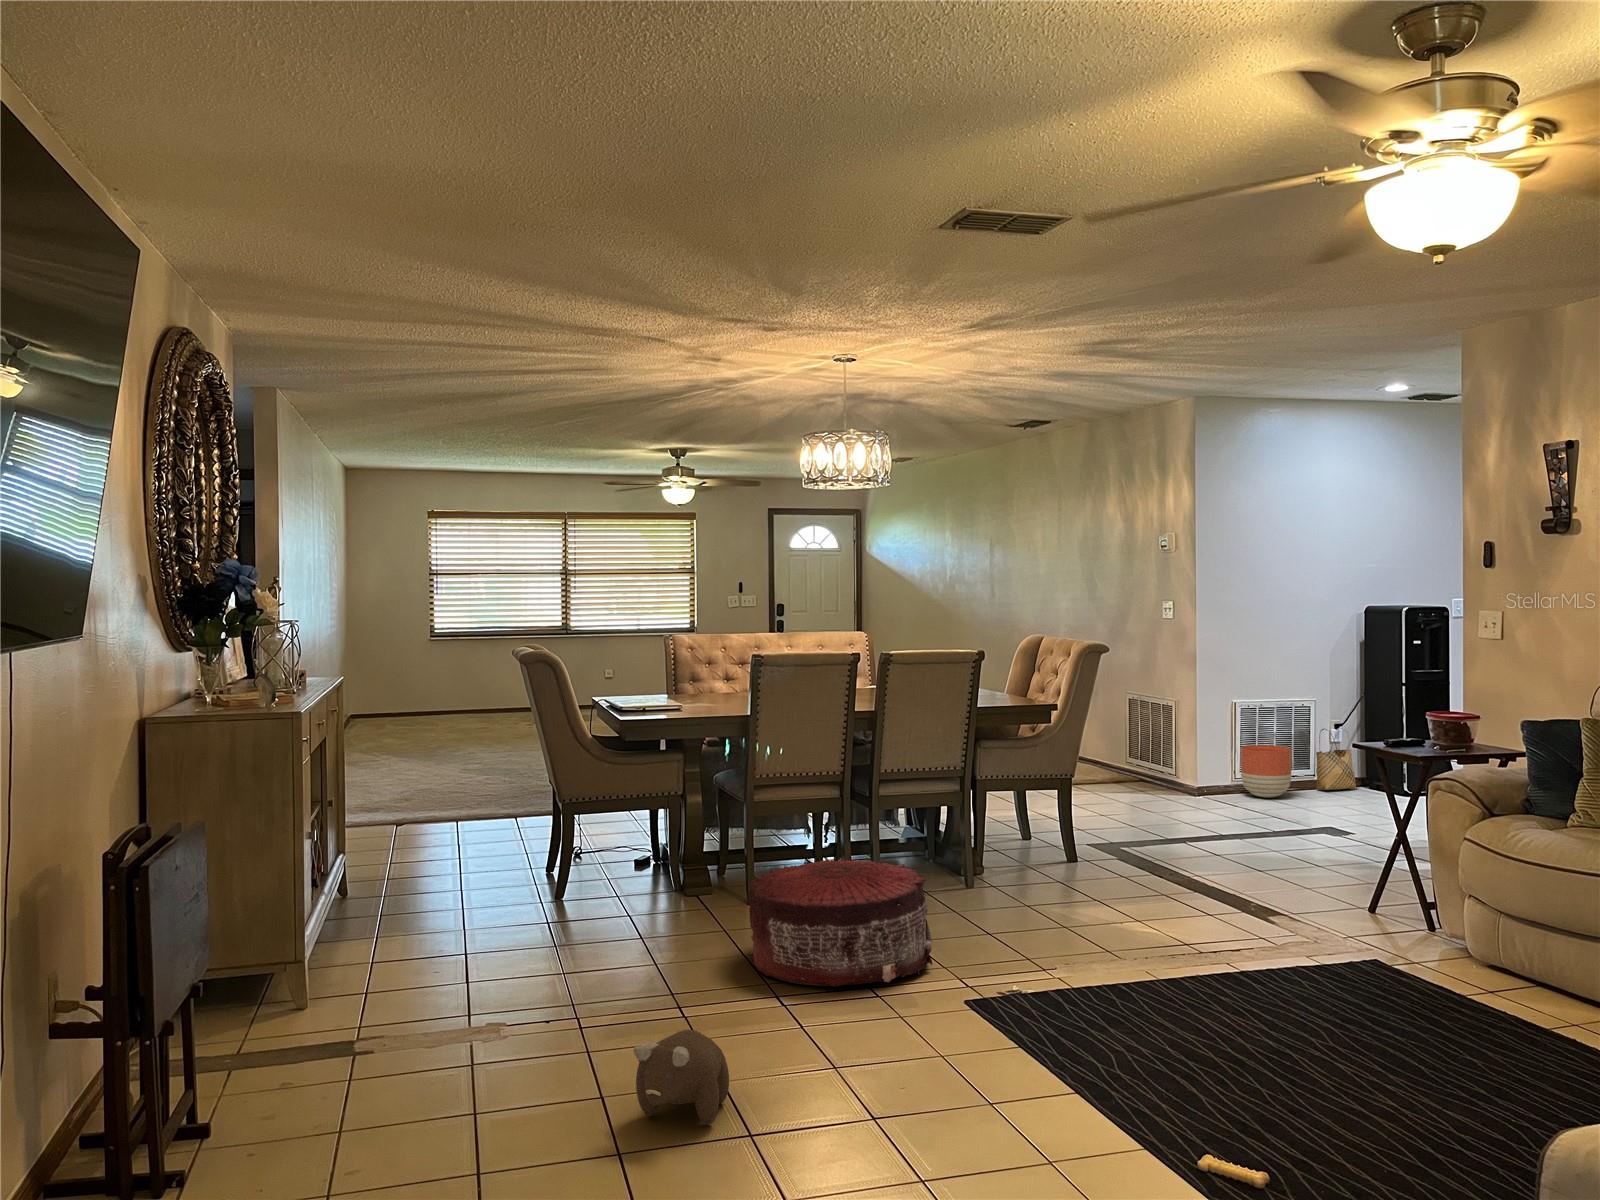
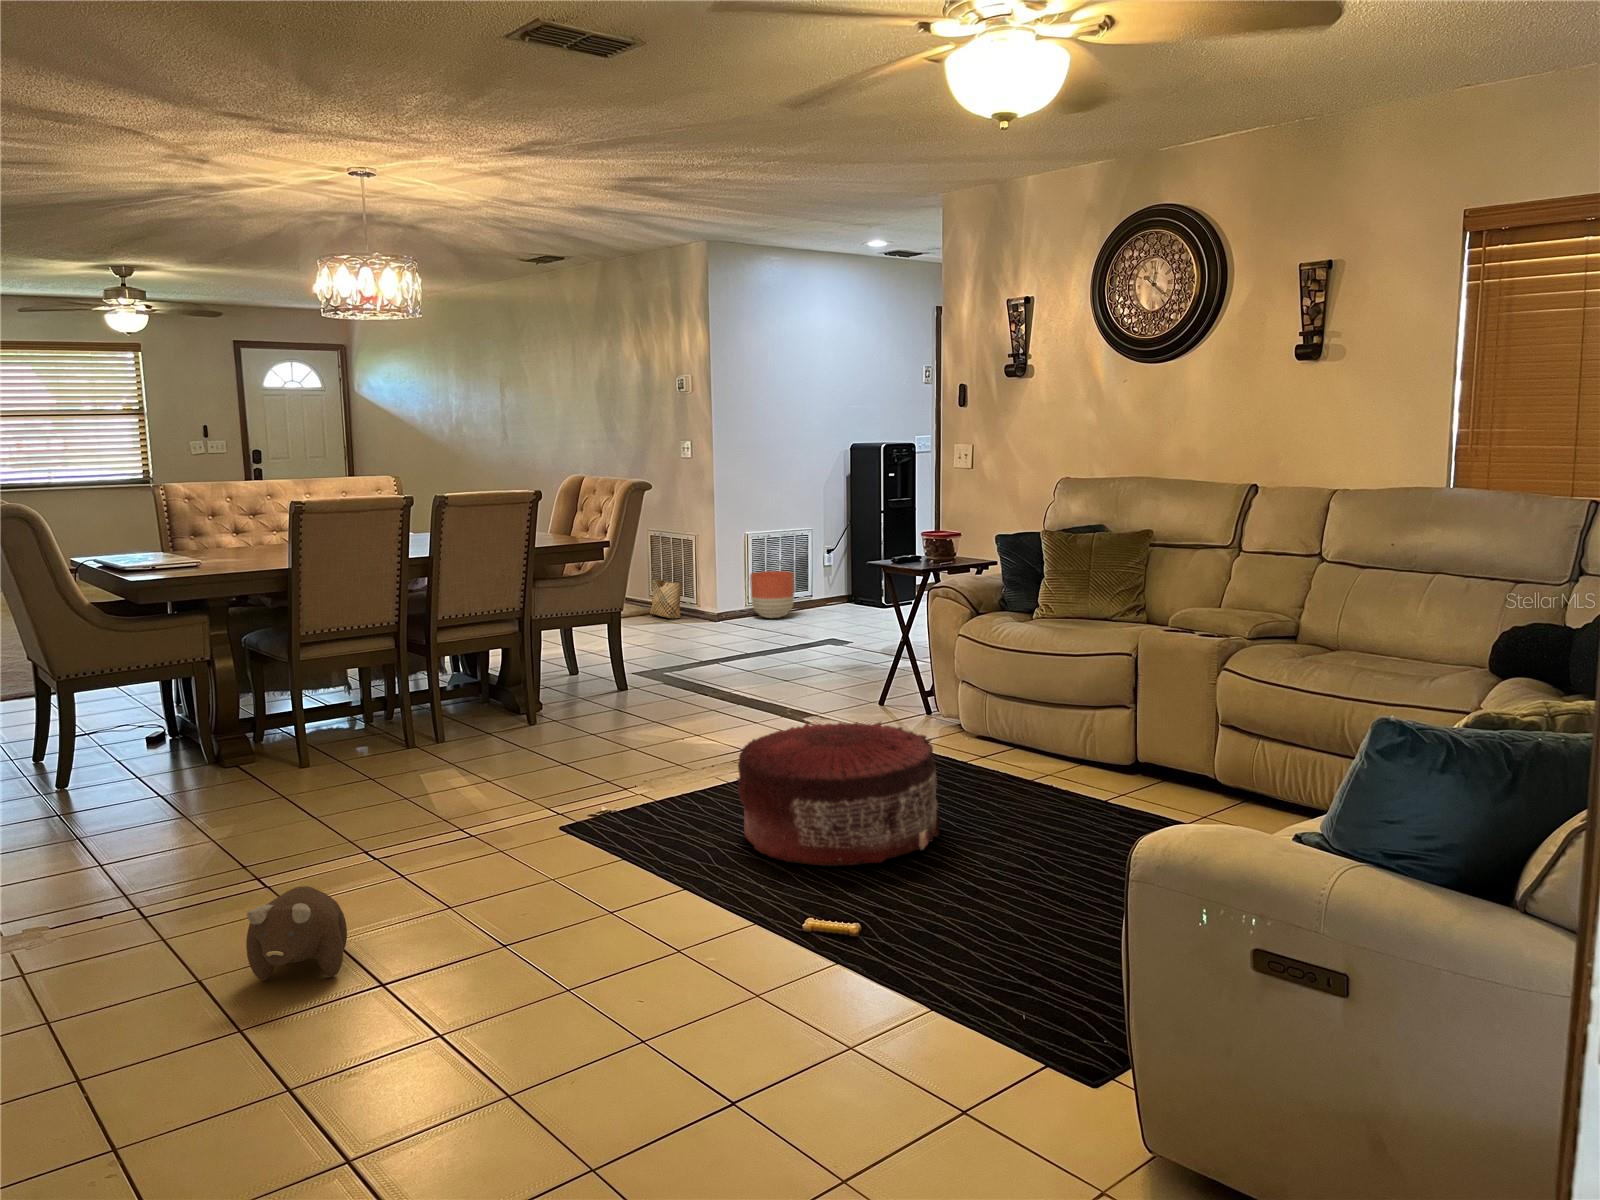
woven basket: present [1316,728,1356,790] -> present [650,561,682,618]
pouf: present [749,858,932,987] -> present [737,722,943,866]

